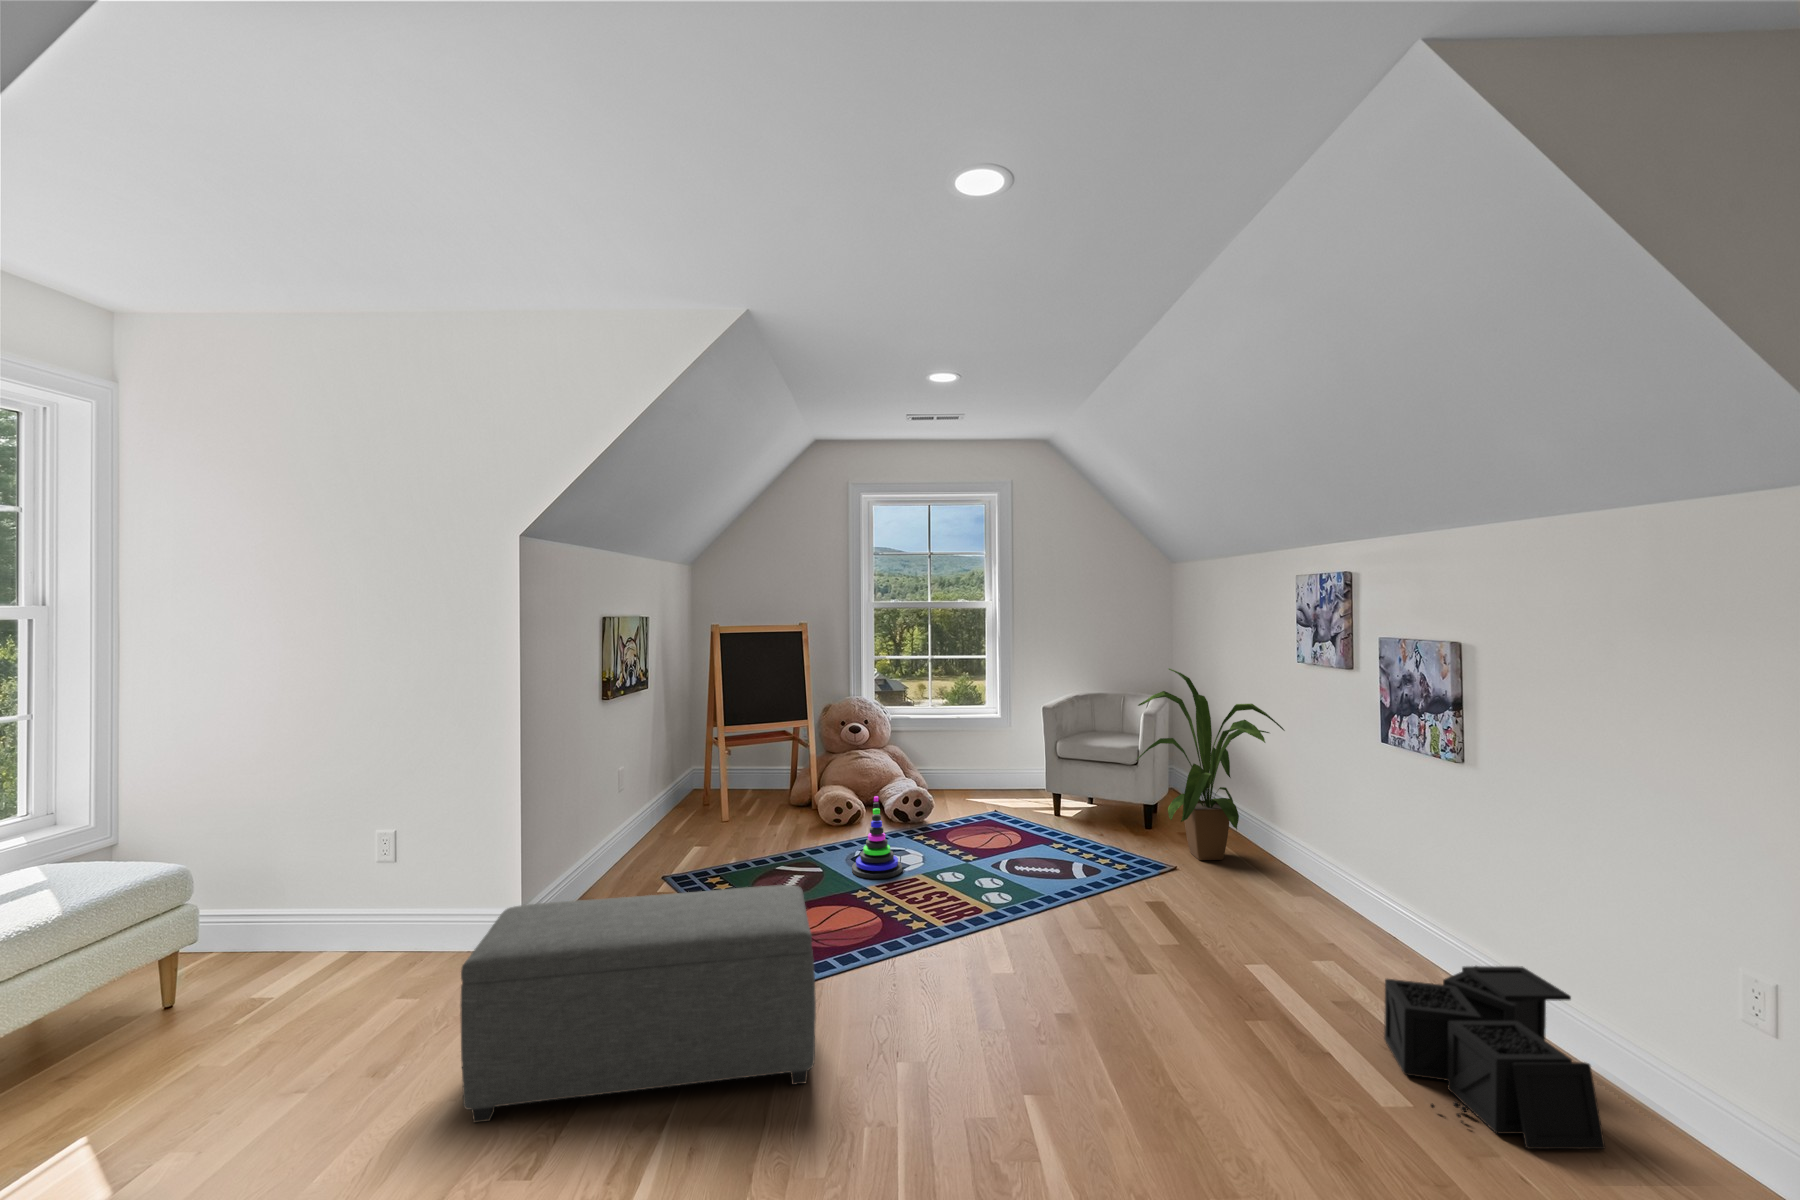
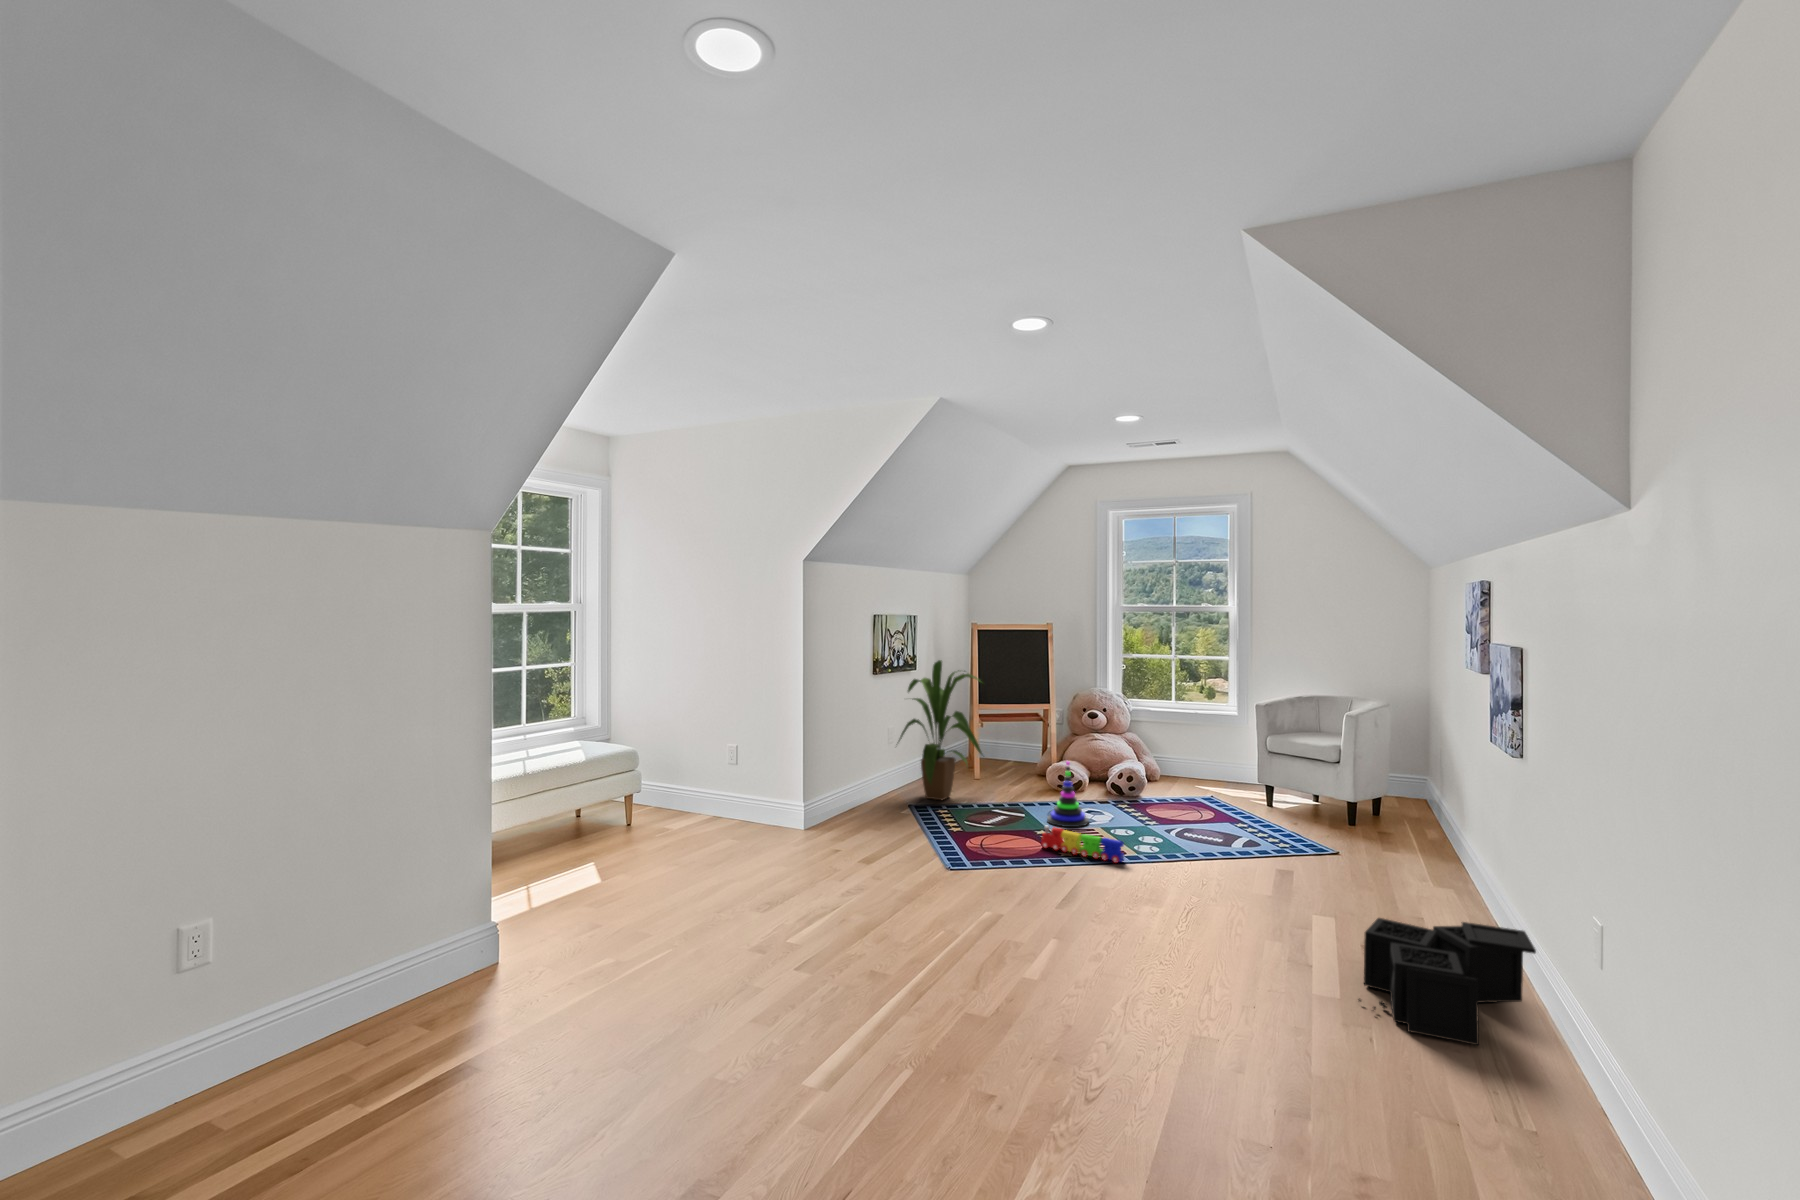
house plant: present [1136,668,1285,860] -> present [899,660,982,800]
ottoman: present [460,885,816,1123] -> none [734,783,948,911]
toy train: none [877,889,988,928] -> present [1042,826,1124,863]

